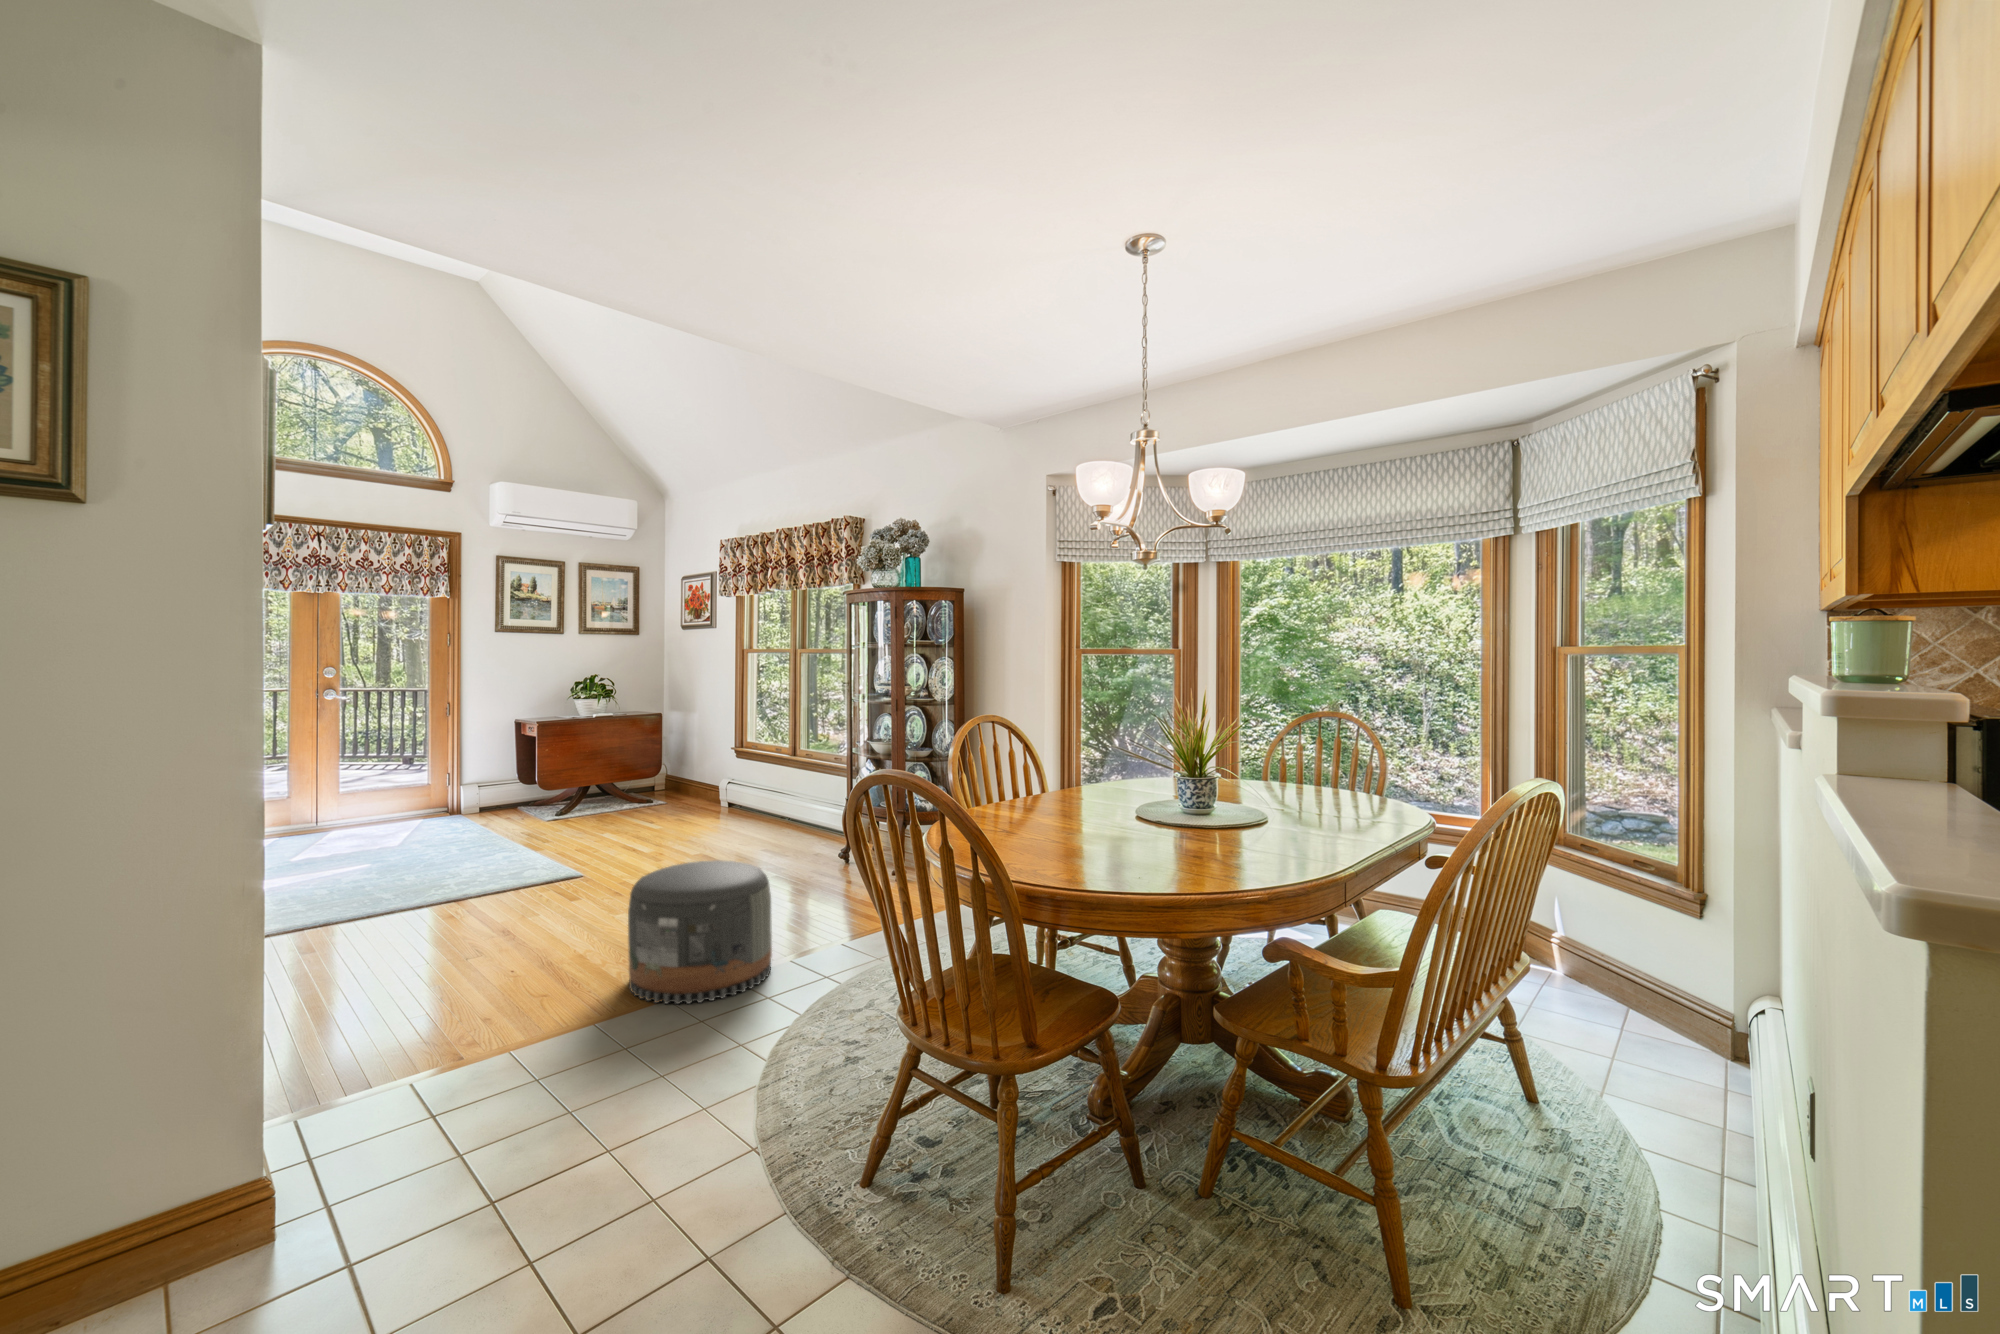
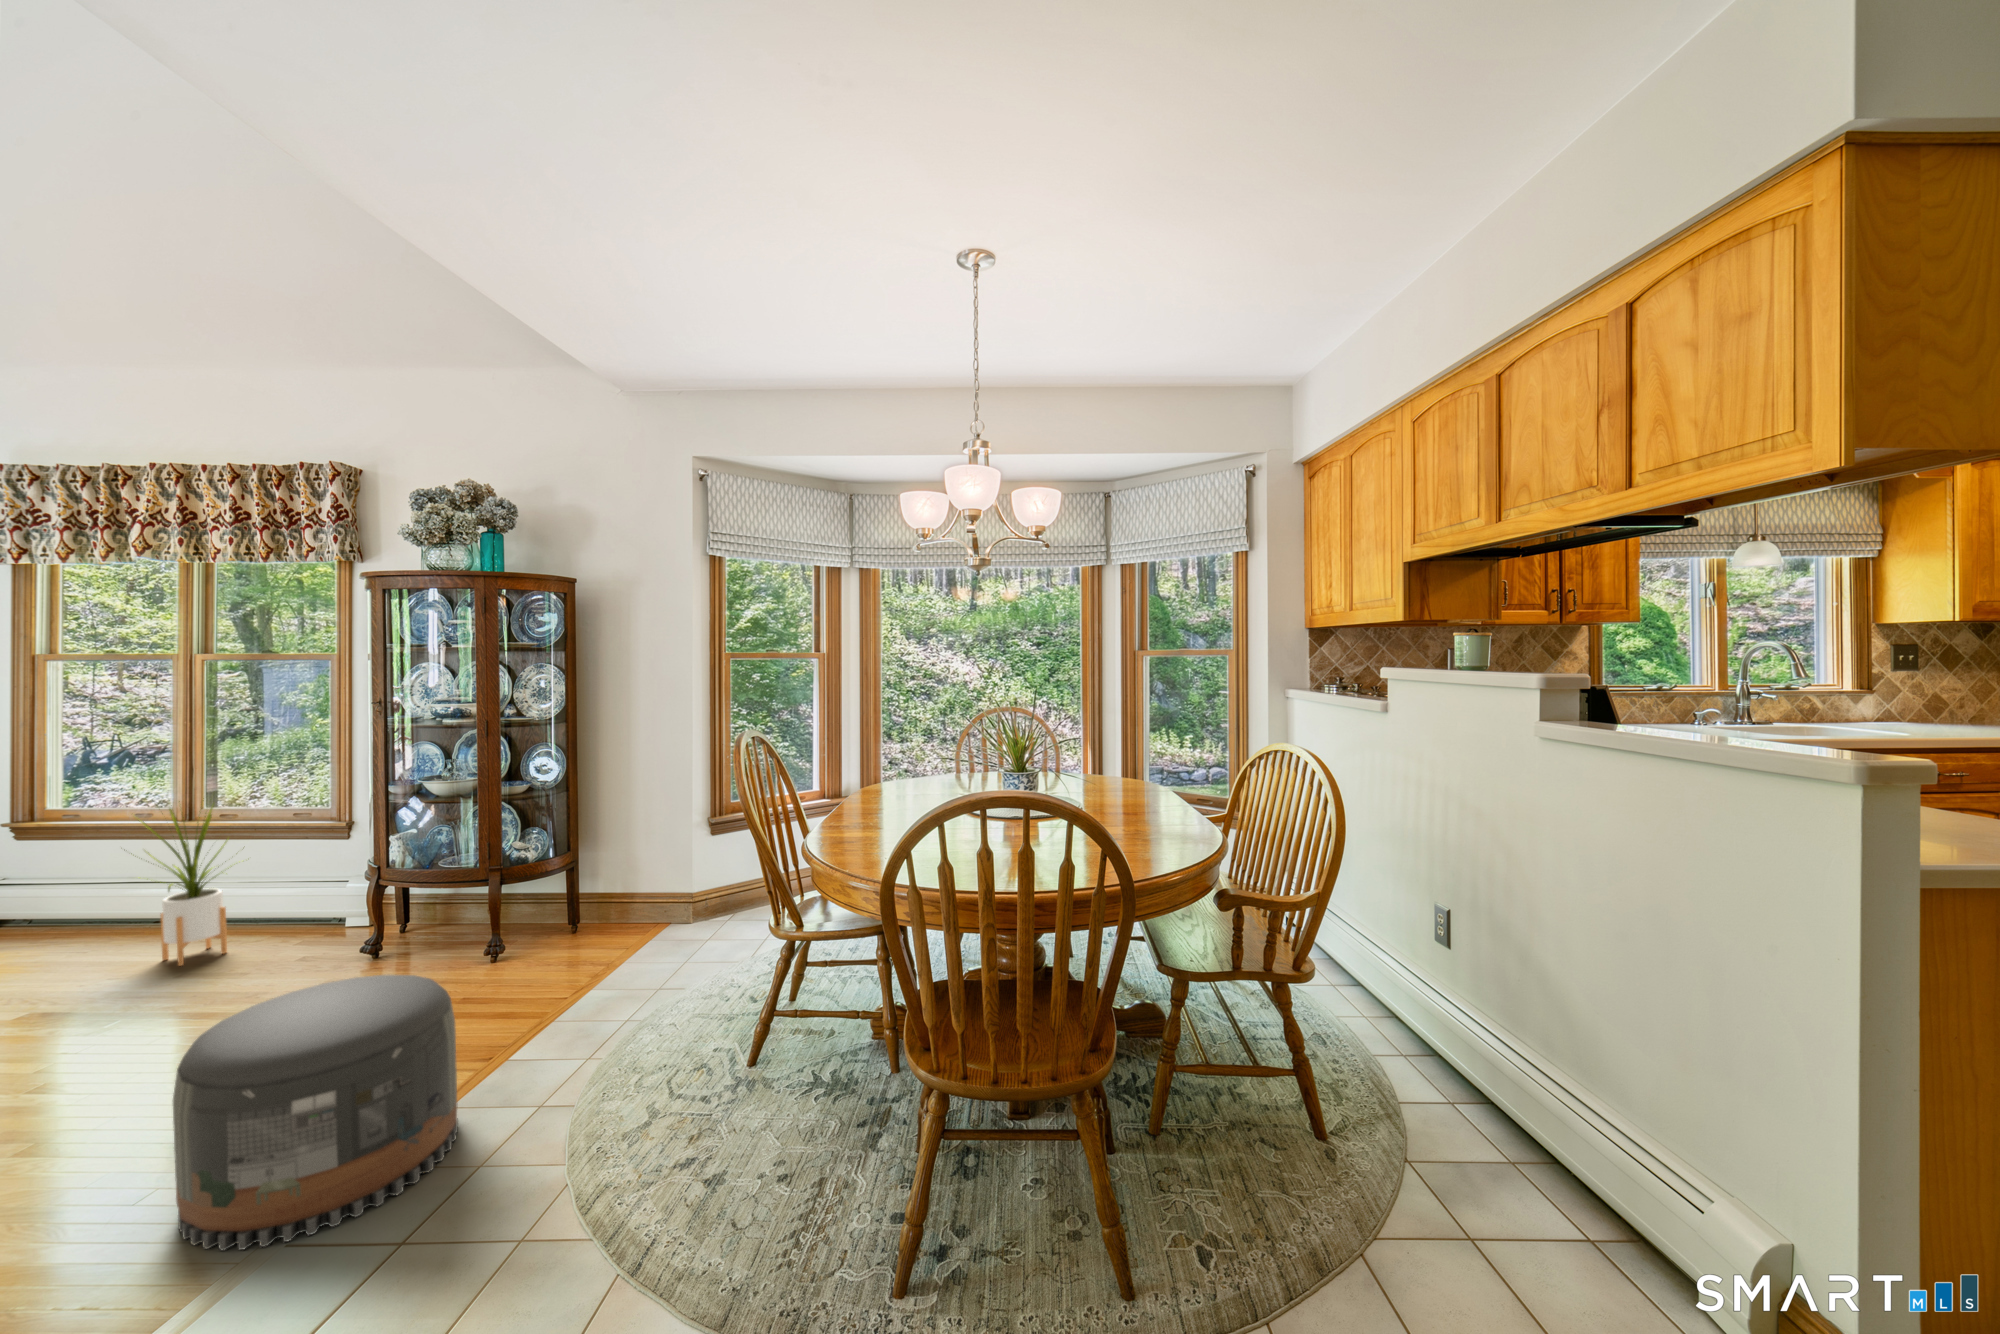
house plant: none [725,741,789,852] -> present [131,801,232,966]

